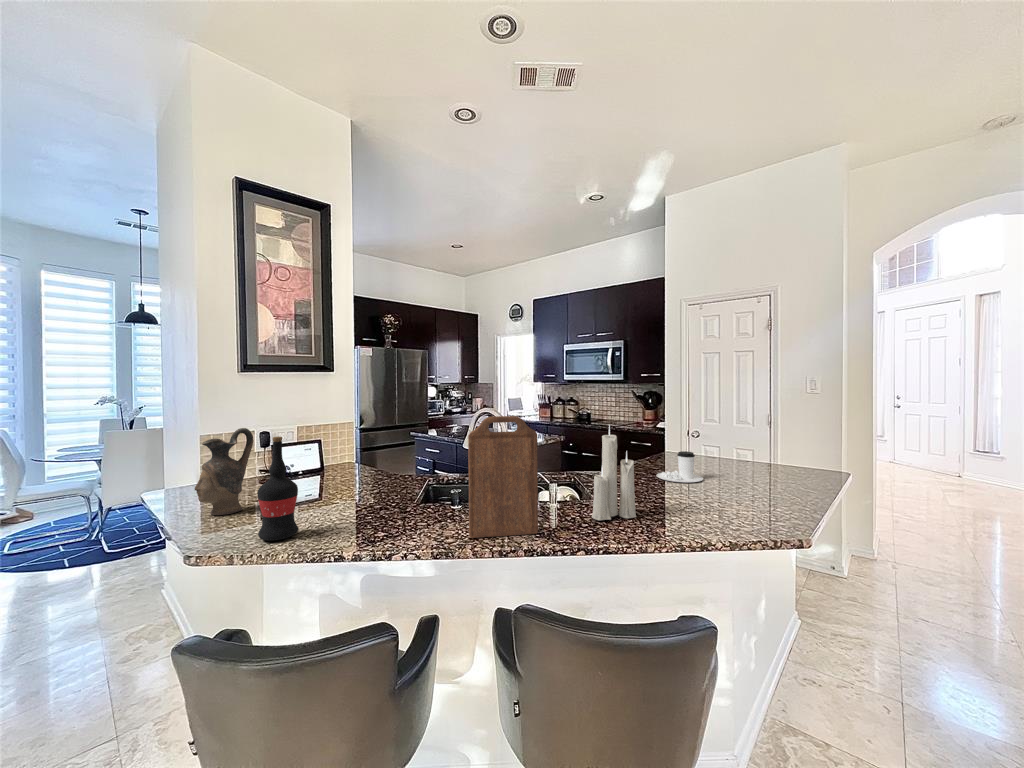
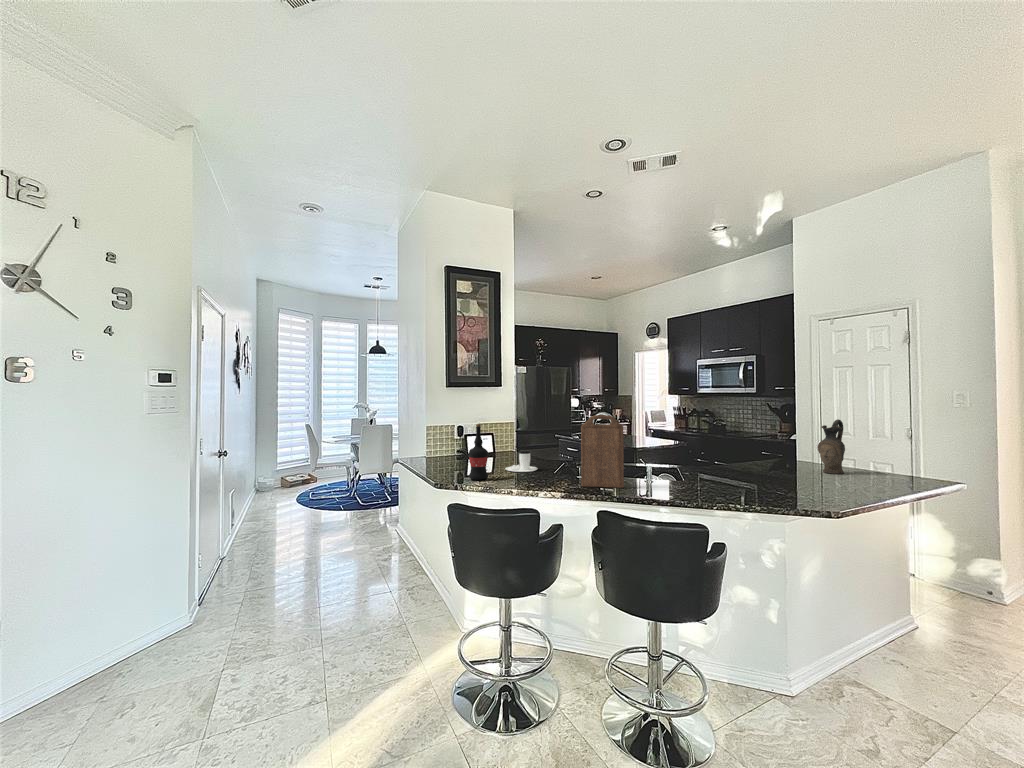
candle: present [592,425,636,521] -> none [664,420,696,486]
ceramic pitcher: present [195,428,253,515] -> present [818,419,845,474]
coffee cup: present [656,451,703,483] -> present [505,450,538,472]

